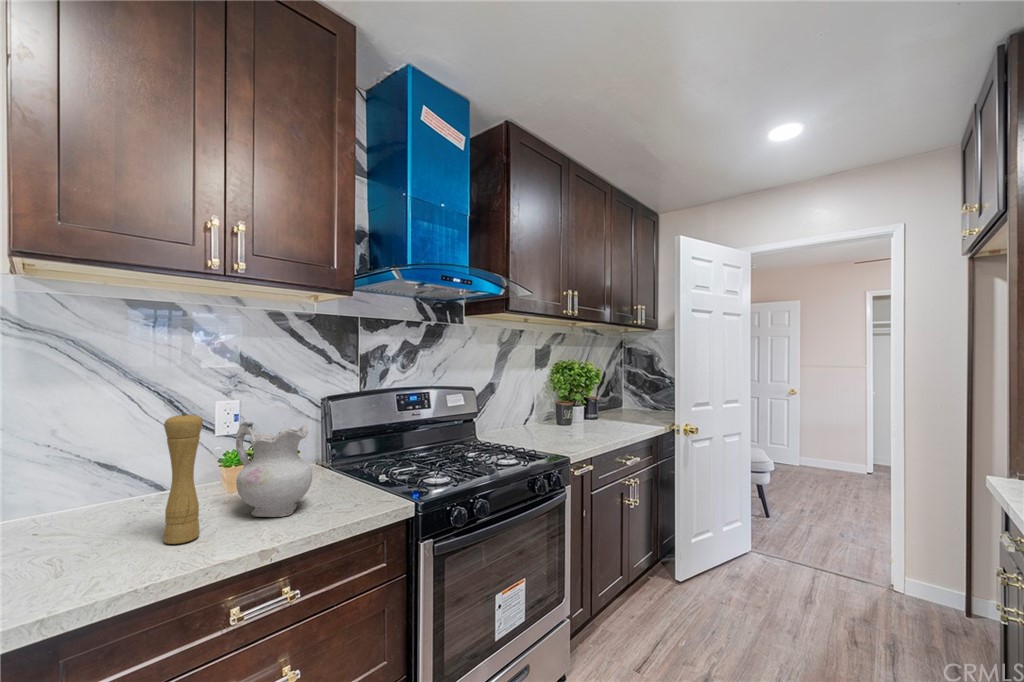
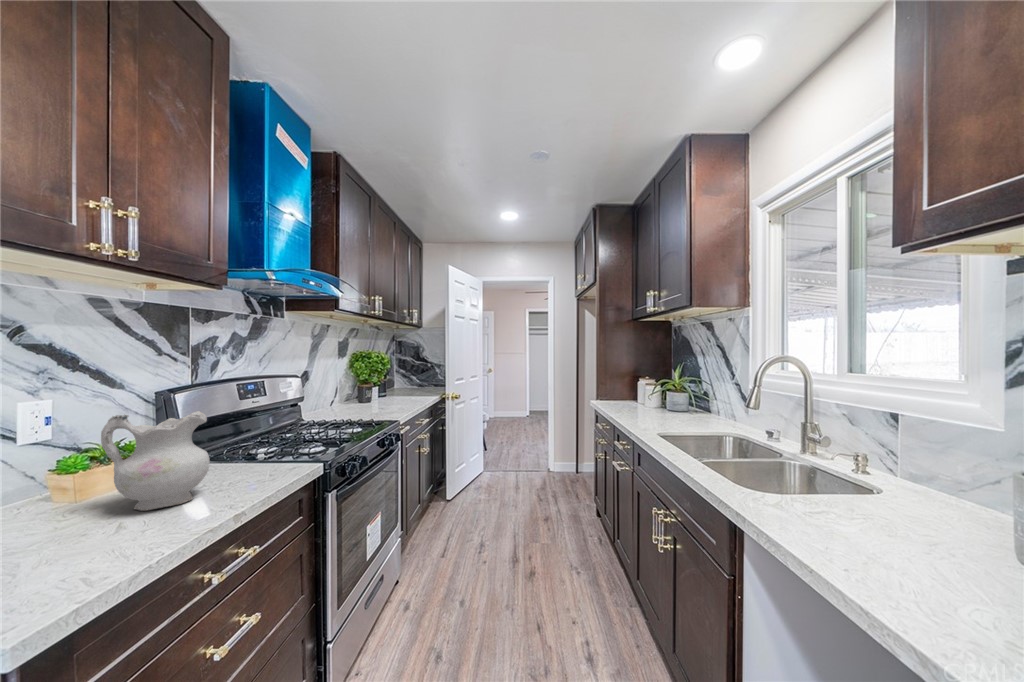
pepper mill: present [164,413,203,544] -> none [47,405,102,556]

